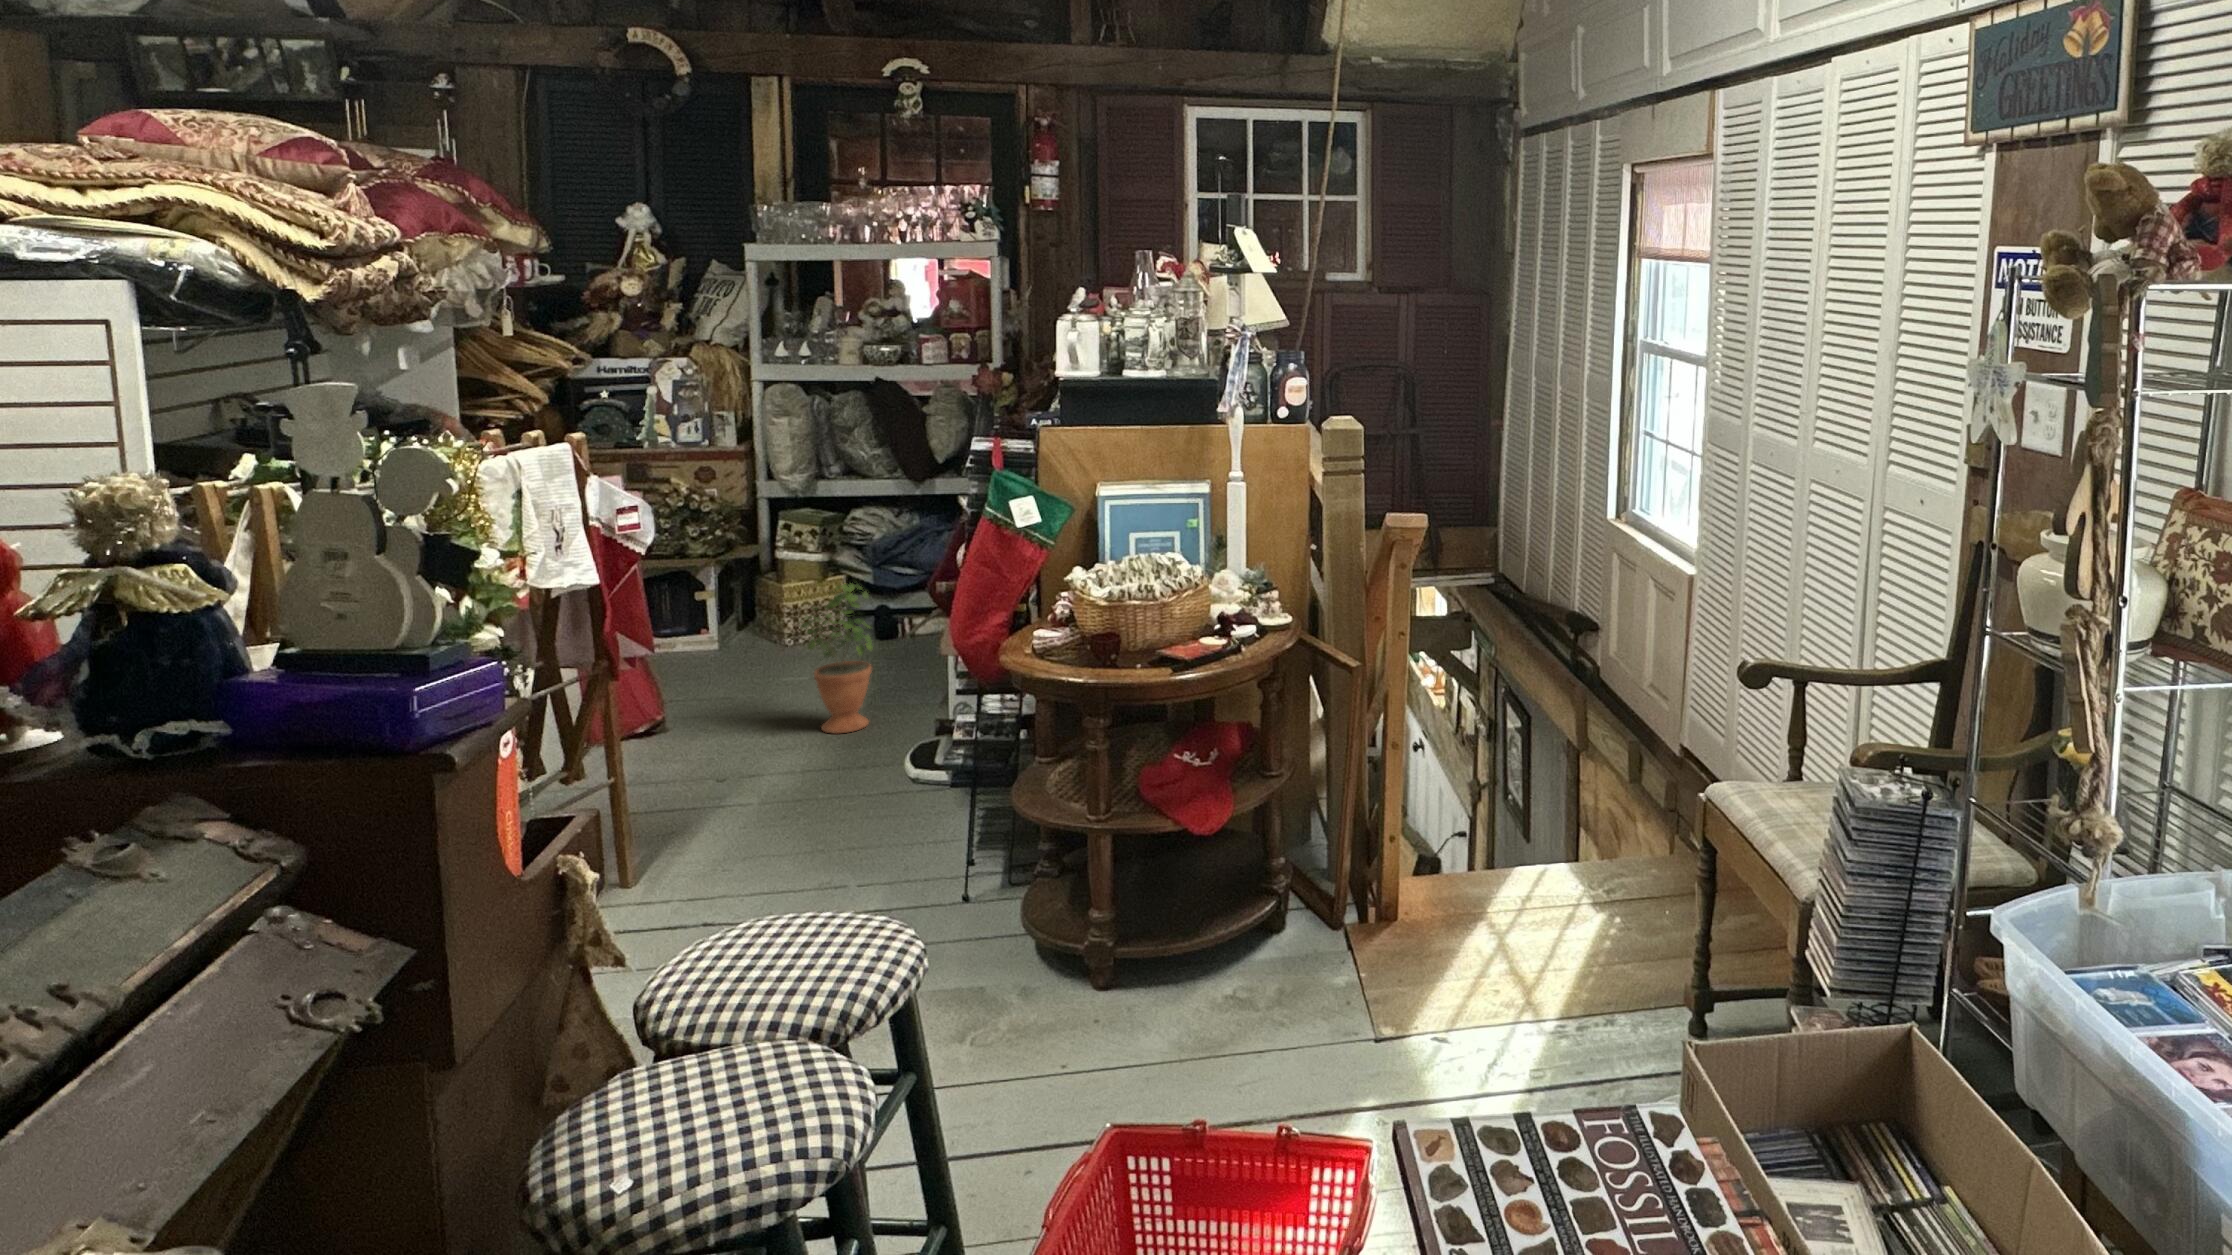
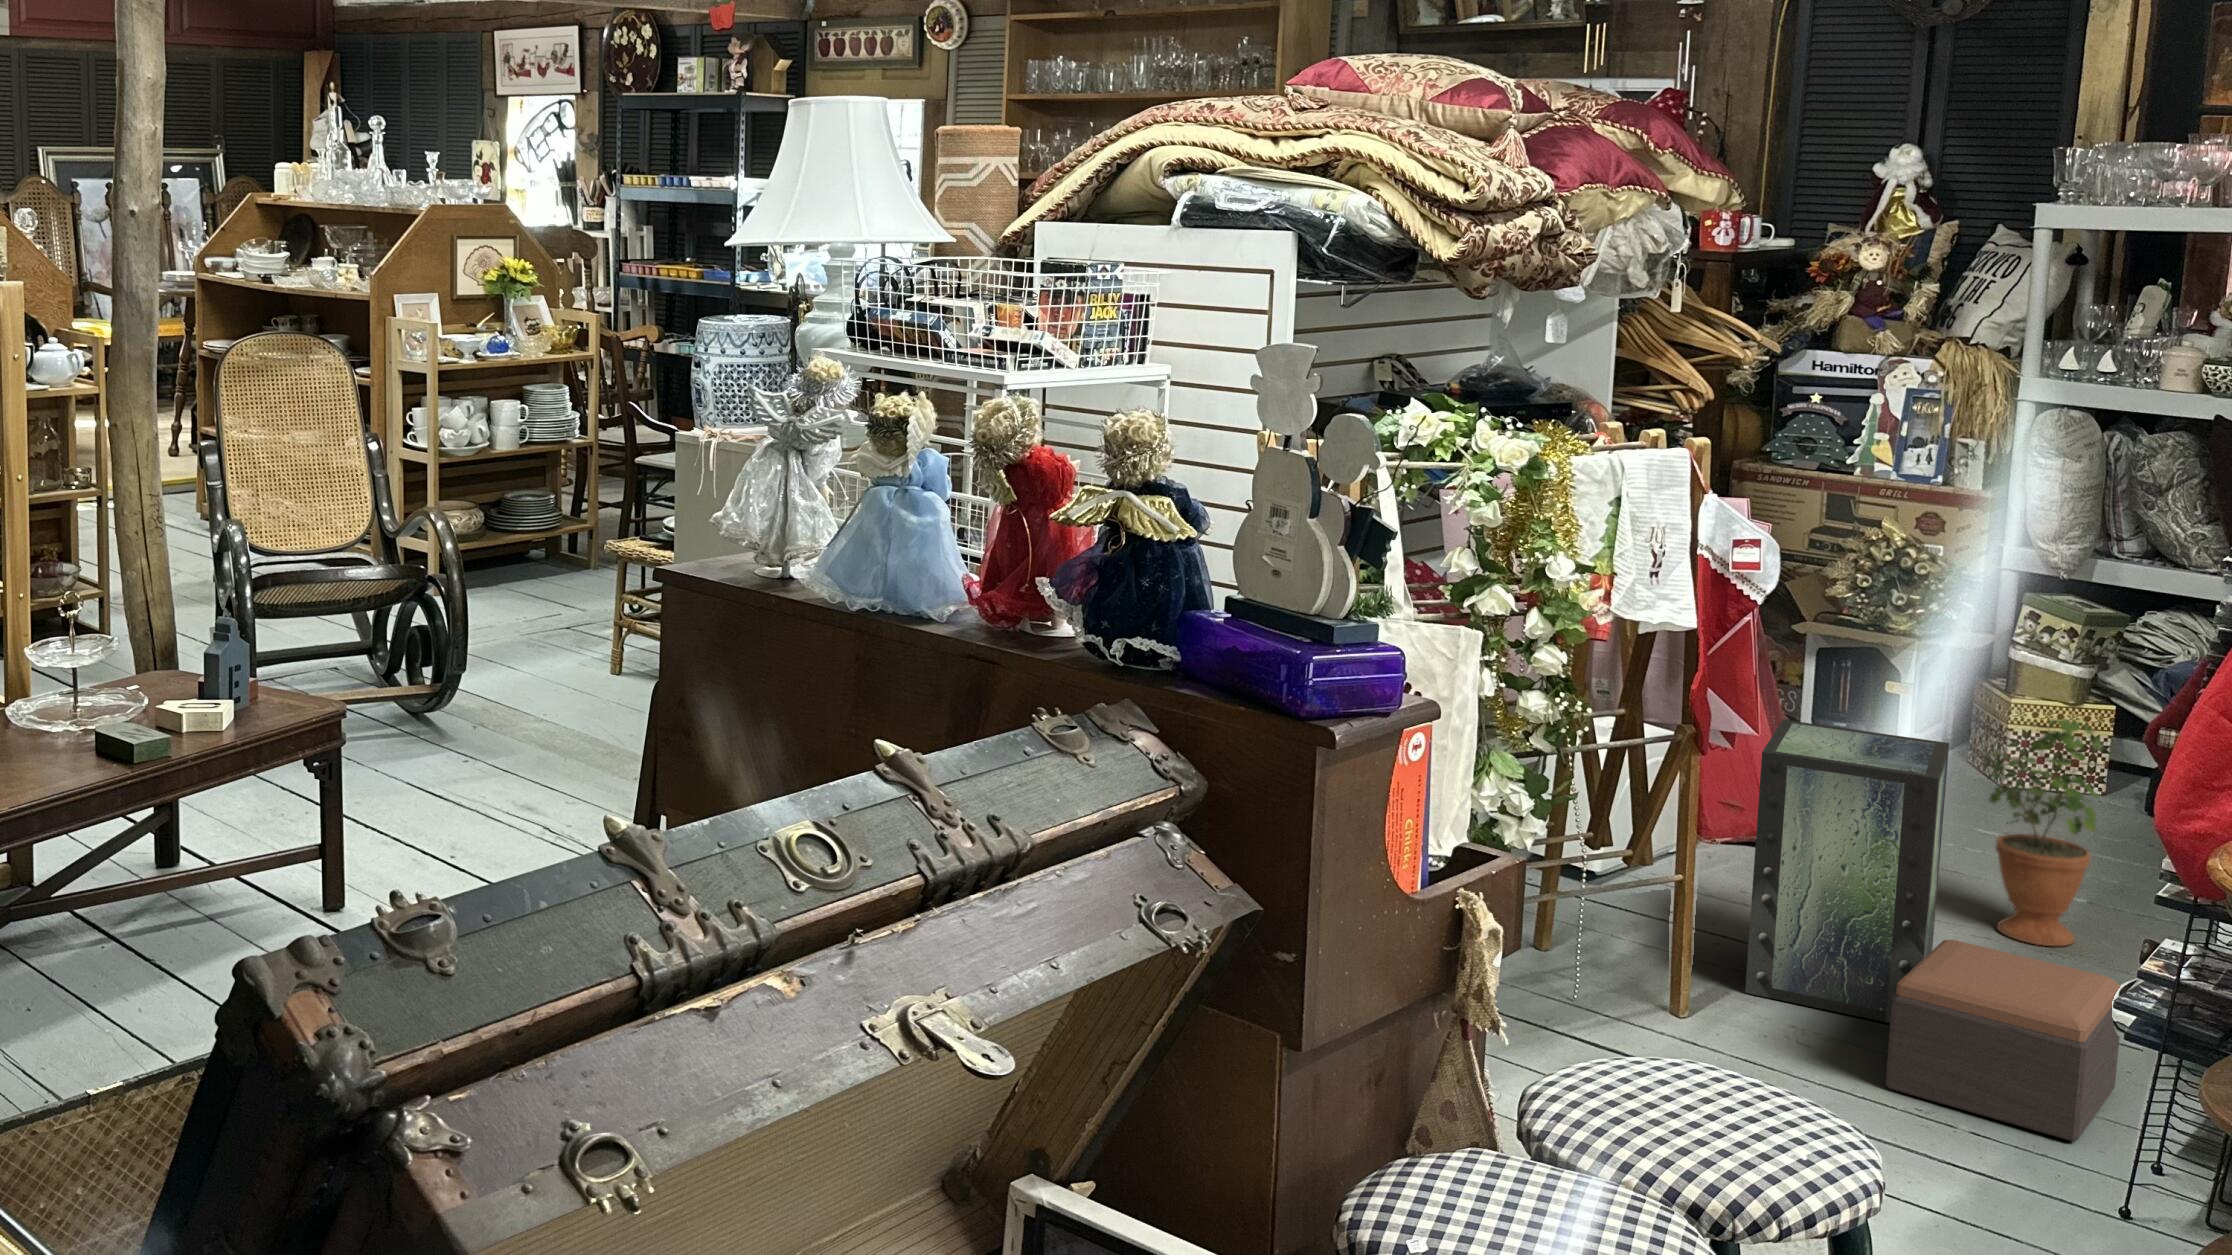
storage box: none [670,618,807,838] -> present [1745,720,1949,1023]
footstool: none [802,737,932,863] -> present [1886,940,2120,1142]

